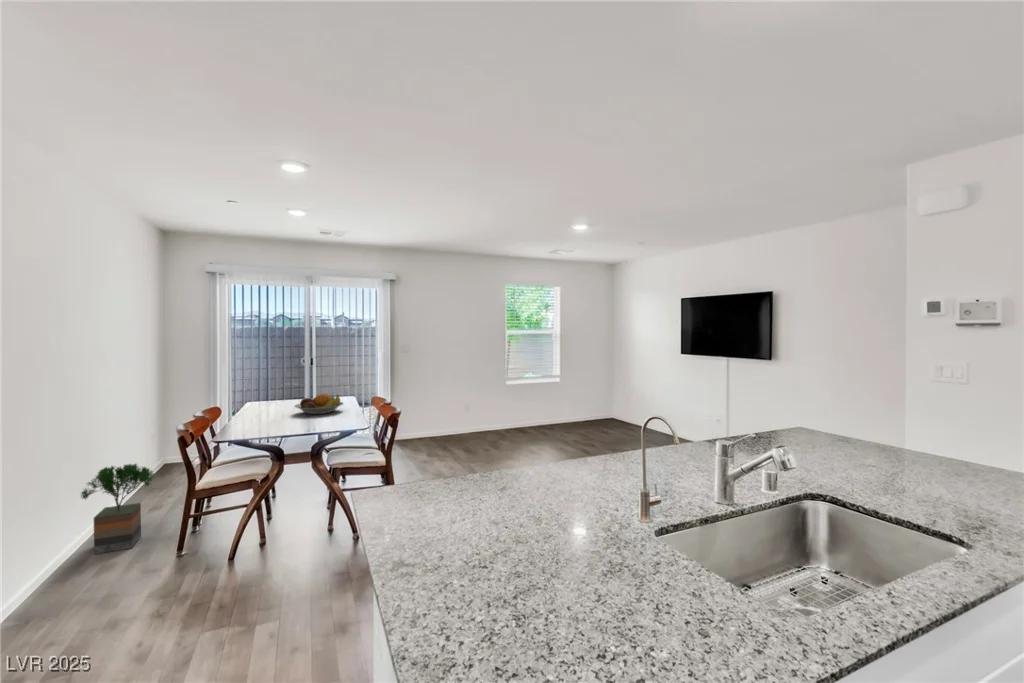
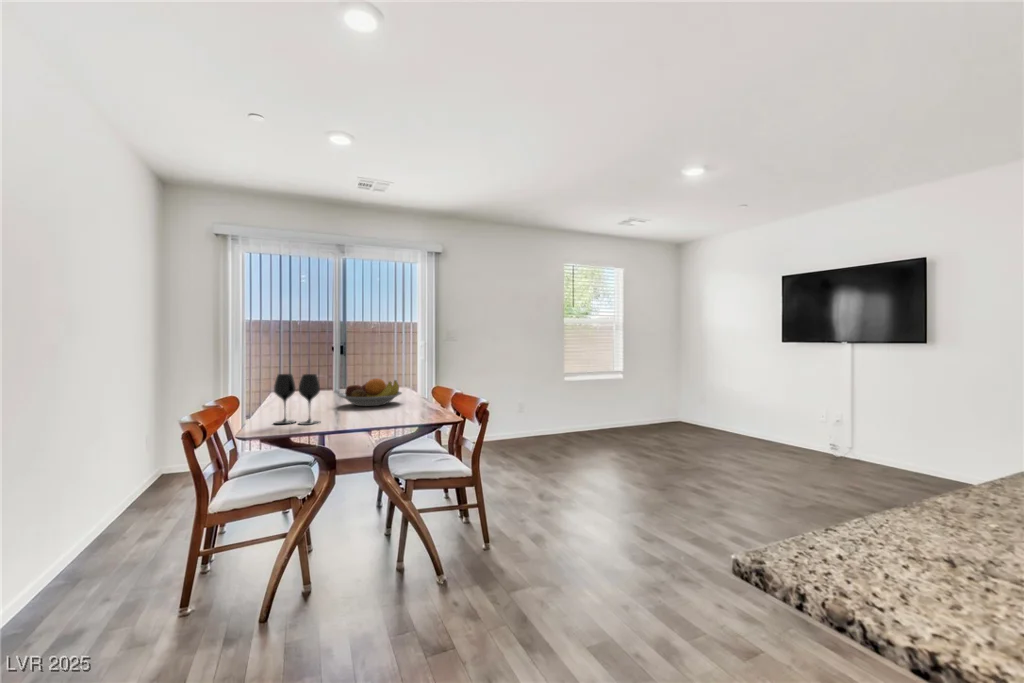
wine glass: none [242,394,275,430] -> present [274,374,320,425]
potted tree: present [81,464,154,554] -> none [31,473,151,611]

